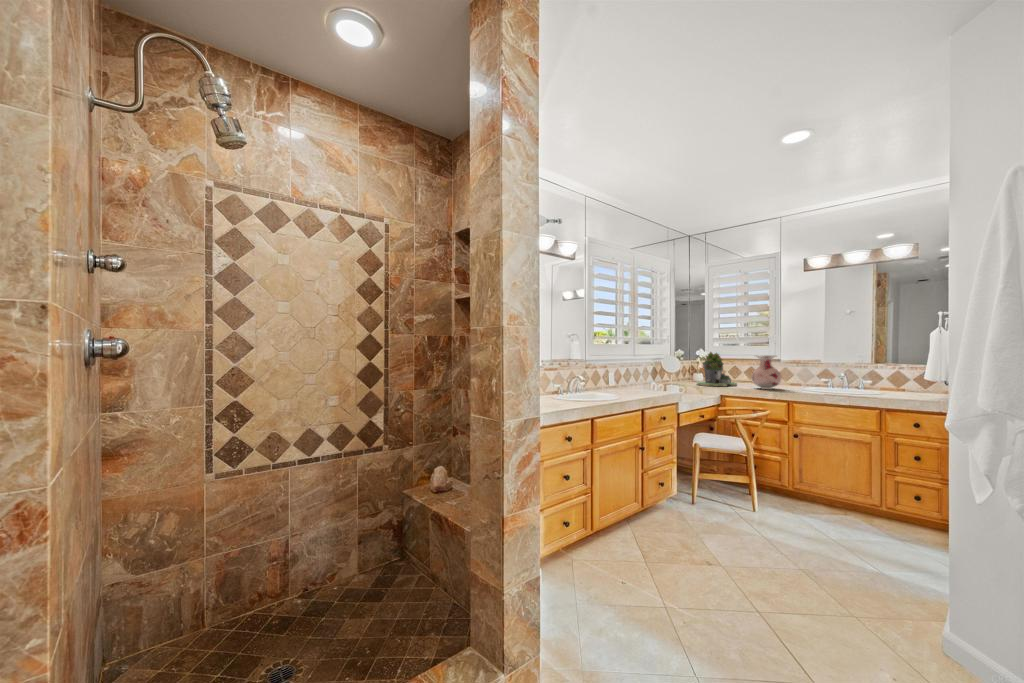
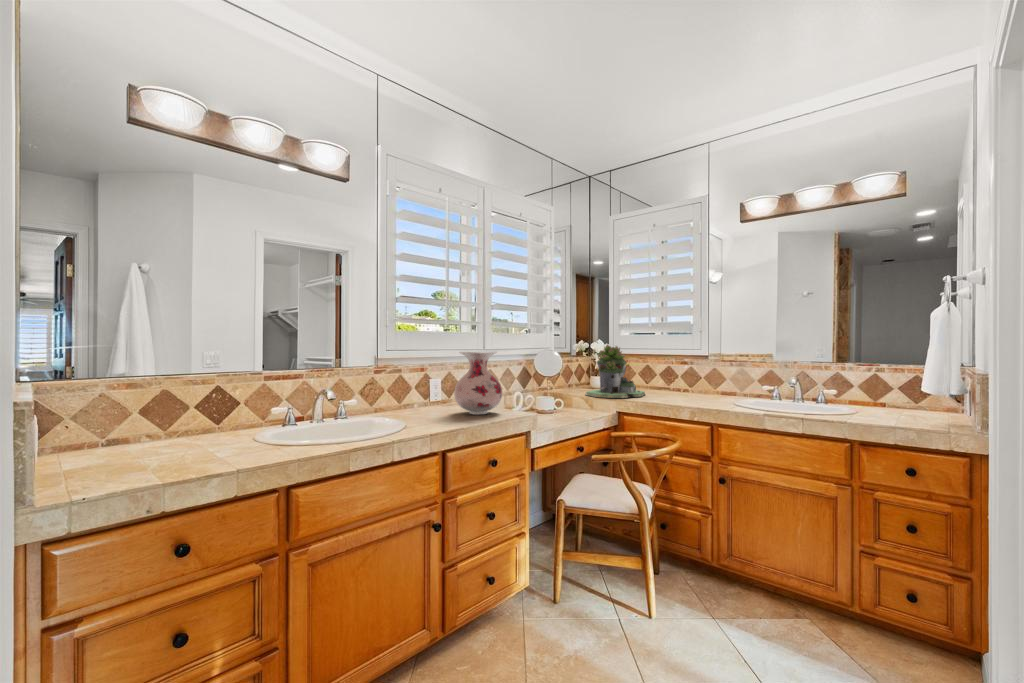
vase: present [752,355,781,389] -> present [454,351,502,415]

